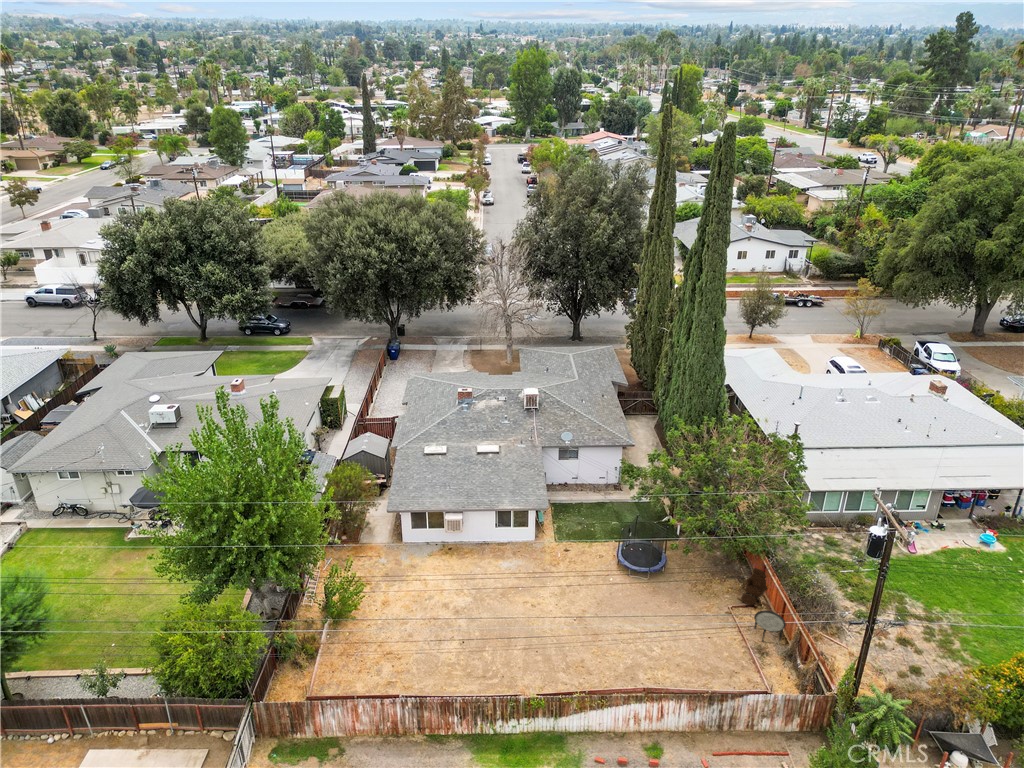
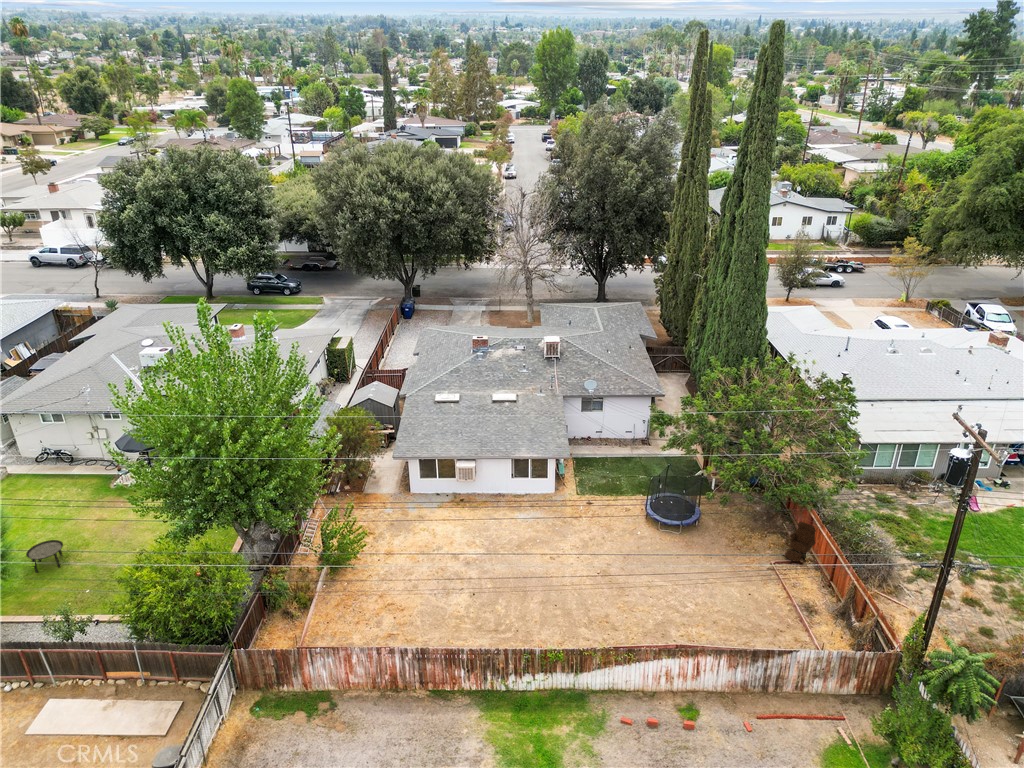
round table: present [754,611,786,642] -> present [26,540,63,573]

